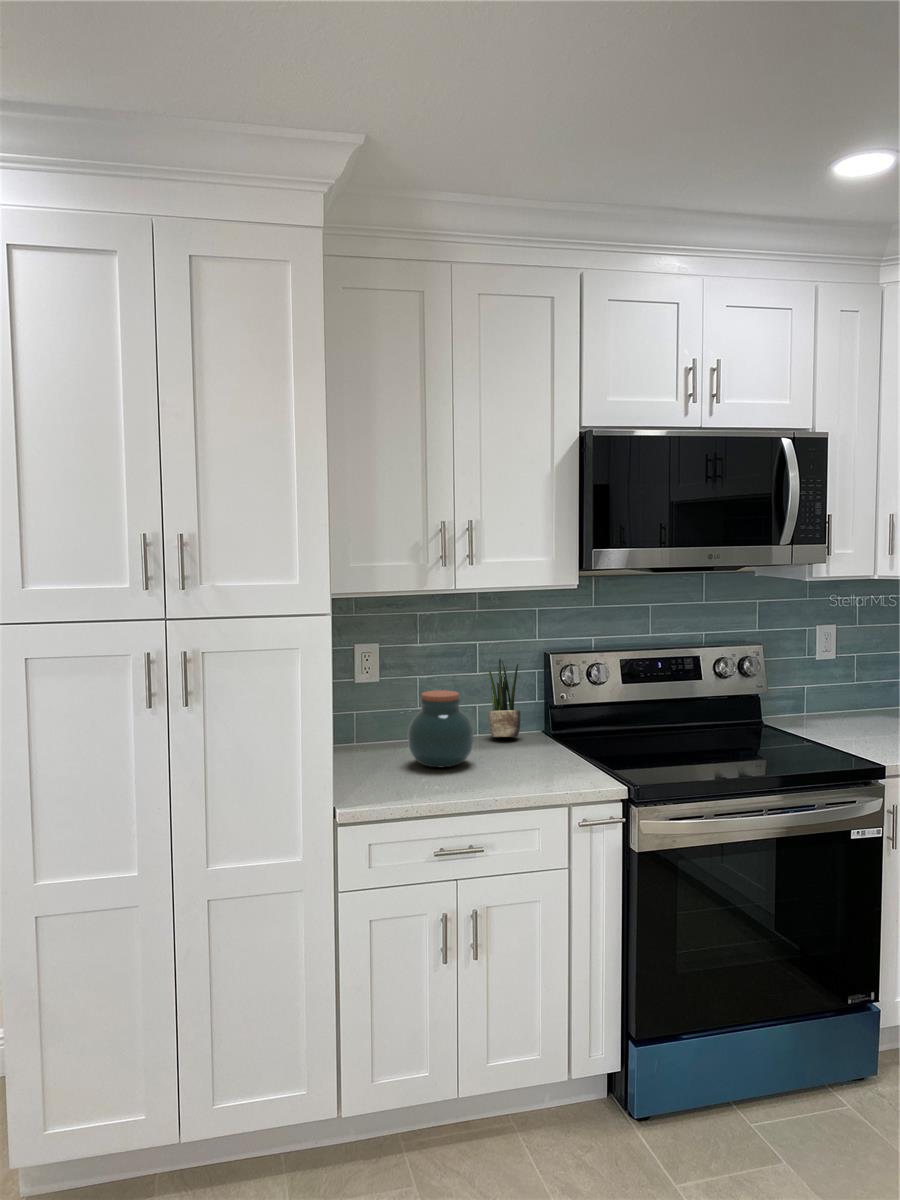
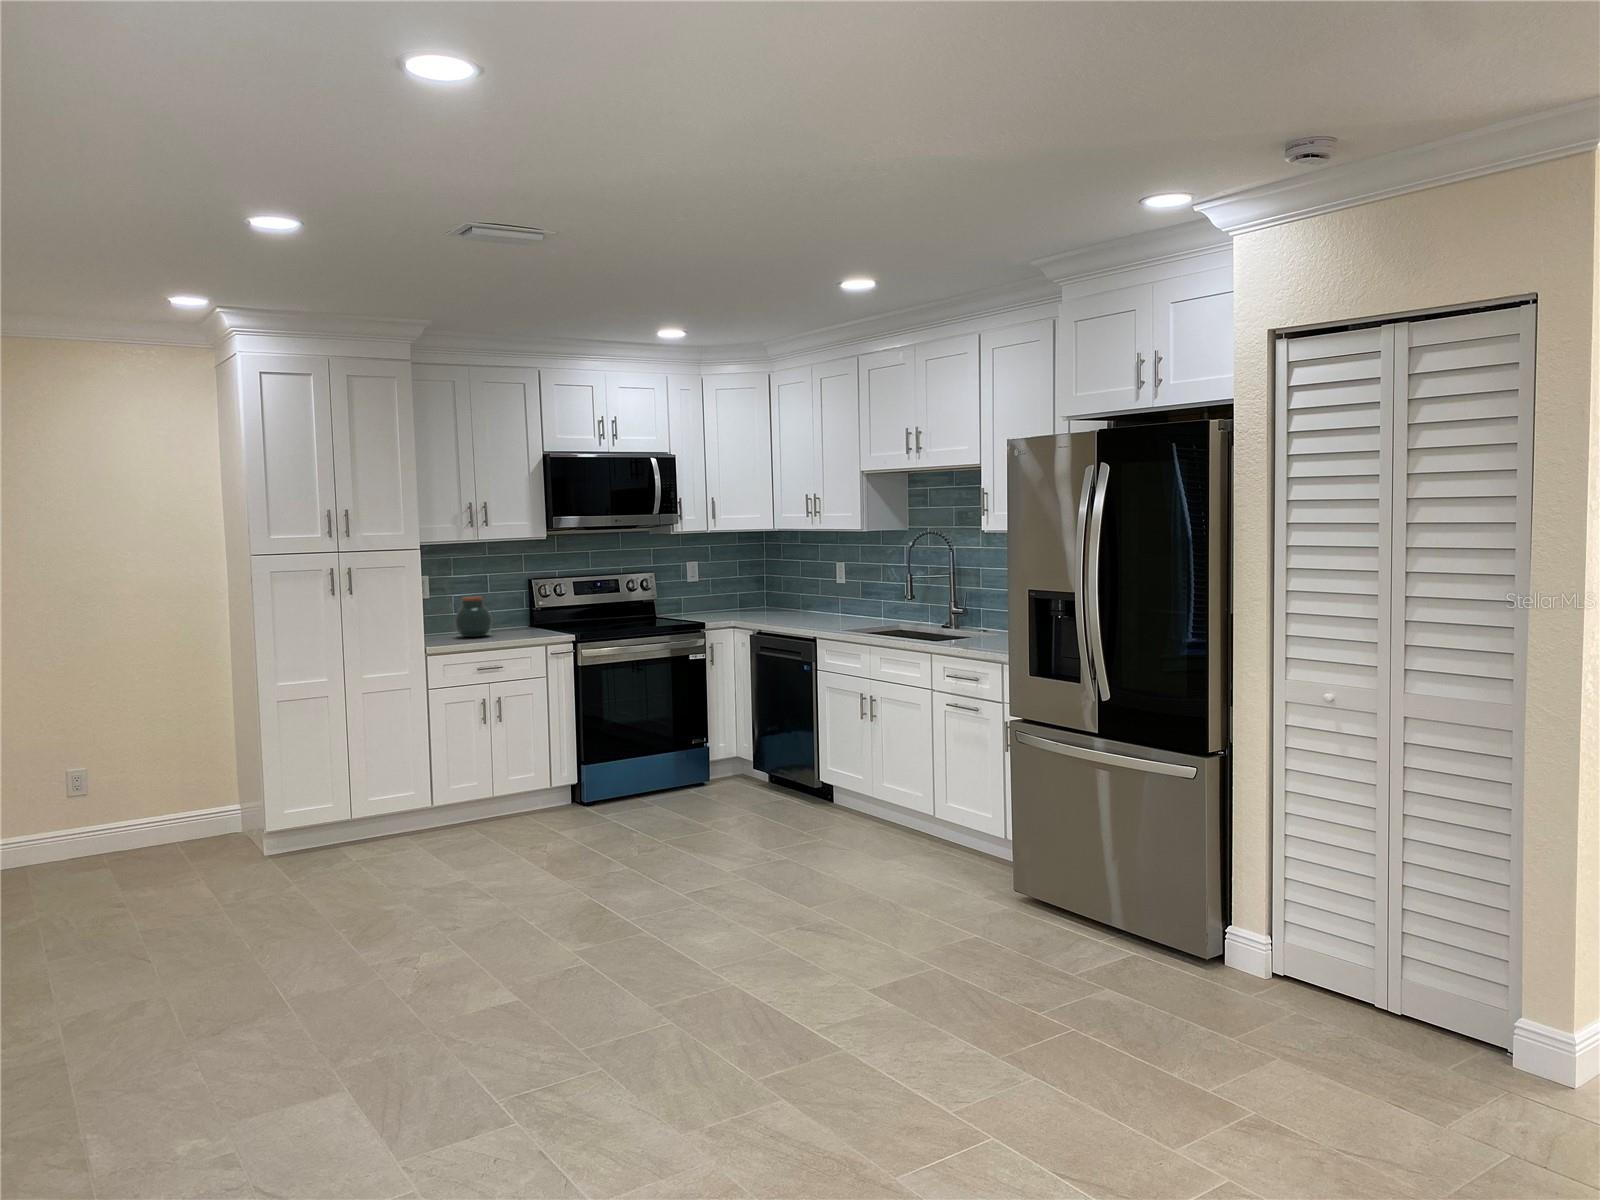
potted plant: present [488,659,520,737] -> none [496,582,516,628]

